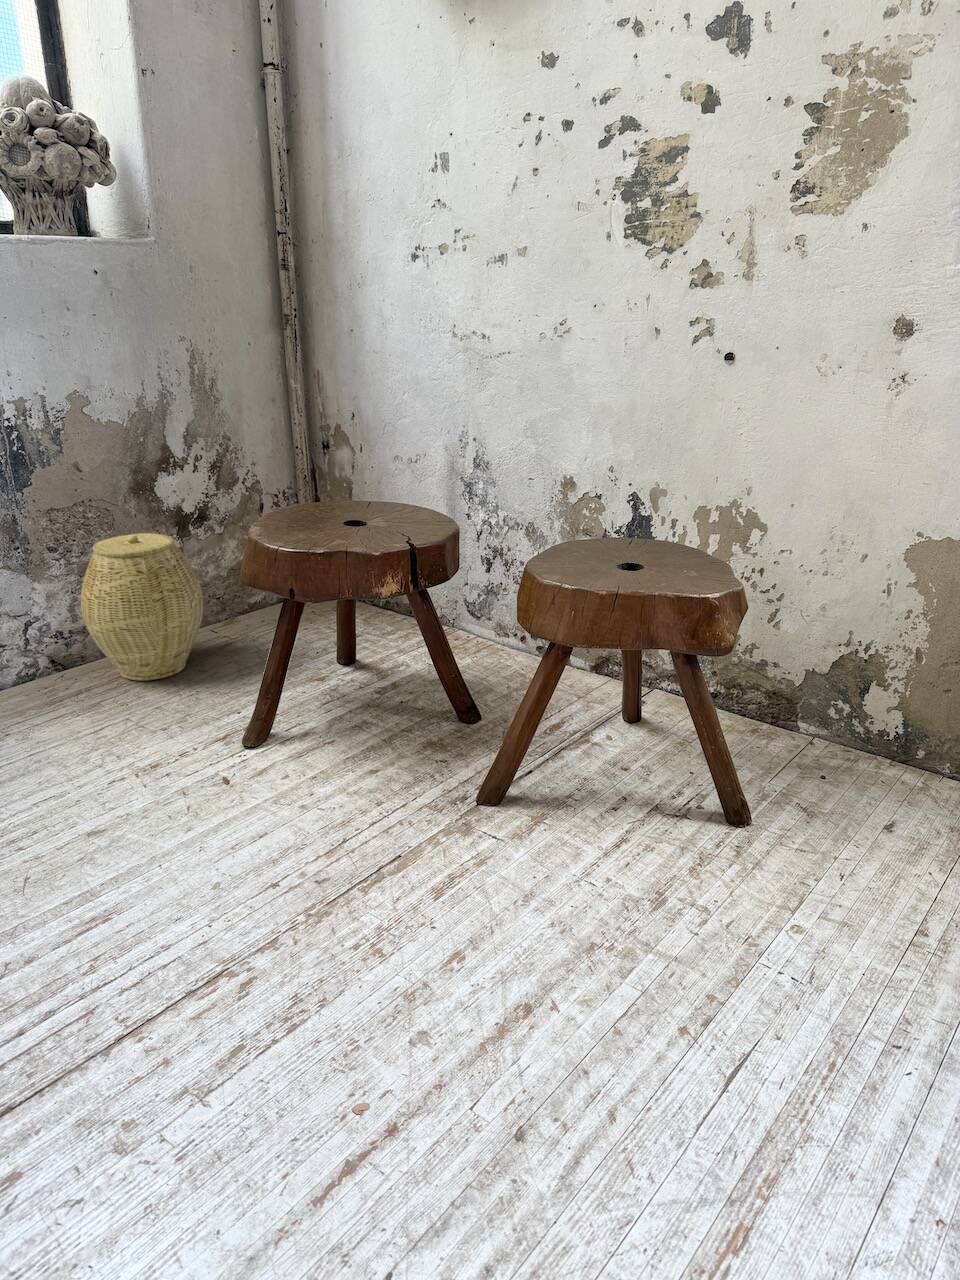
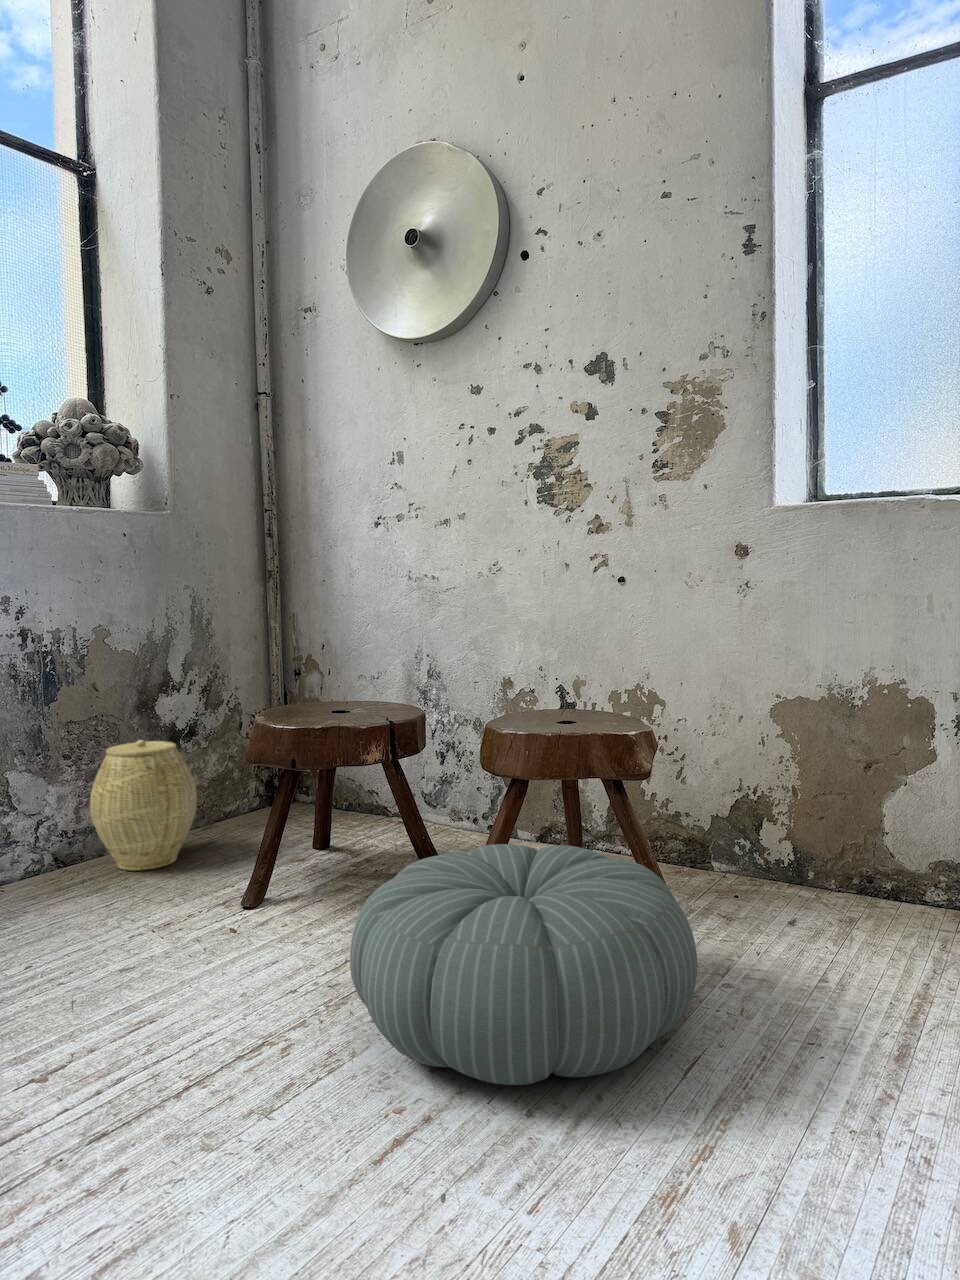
pouf: none [321,734,762,1099] -> present [350,844,697,1085]

